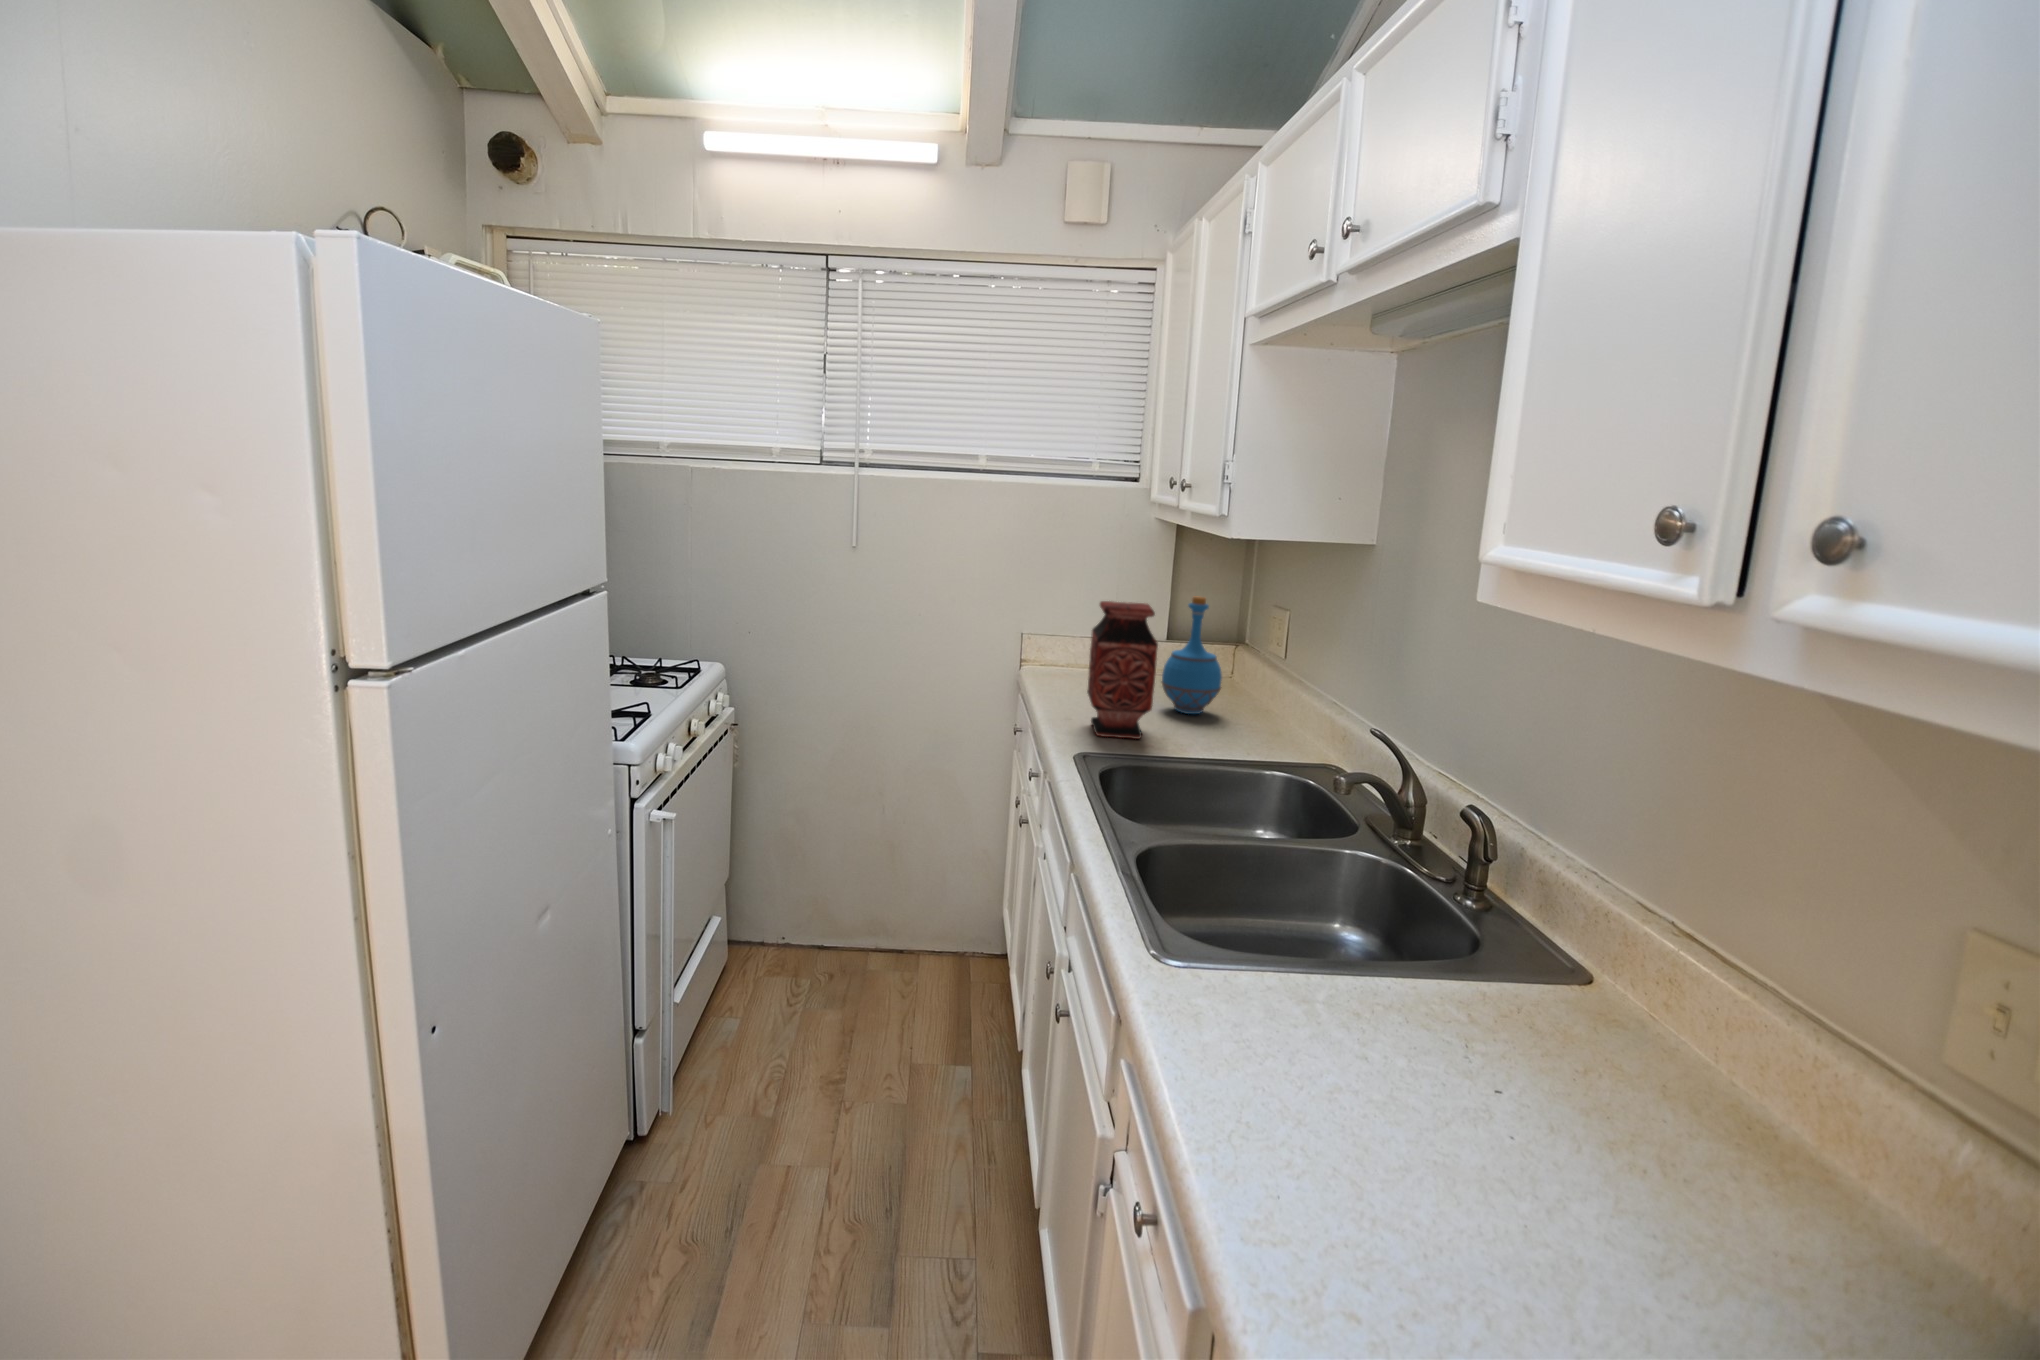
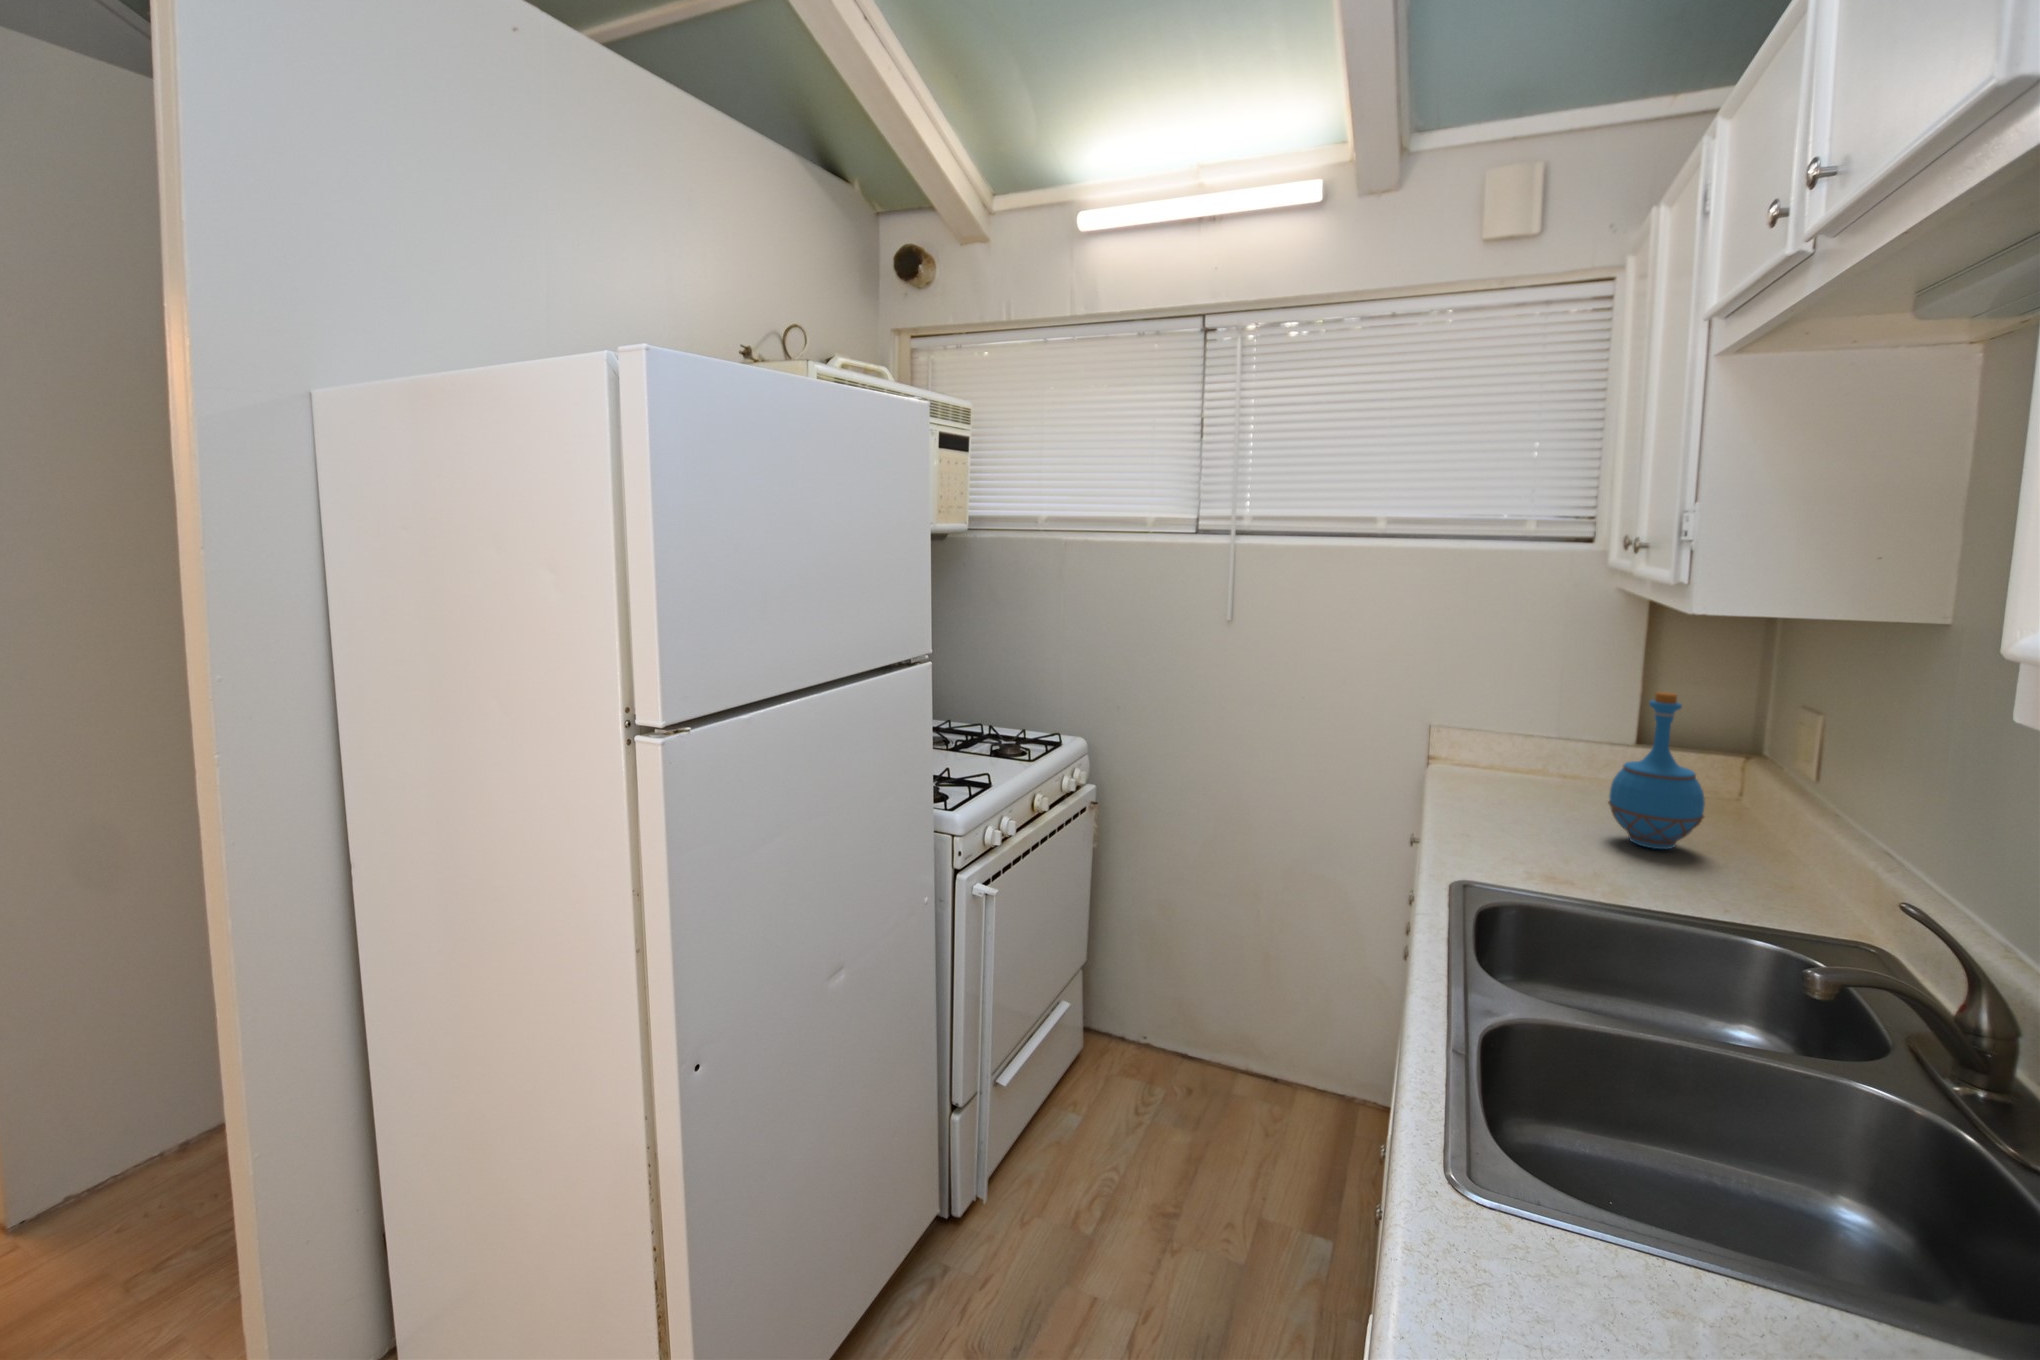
vase: present [1087,601,1158,739] -> none [1483,694,1579,873]

